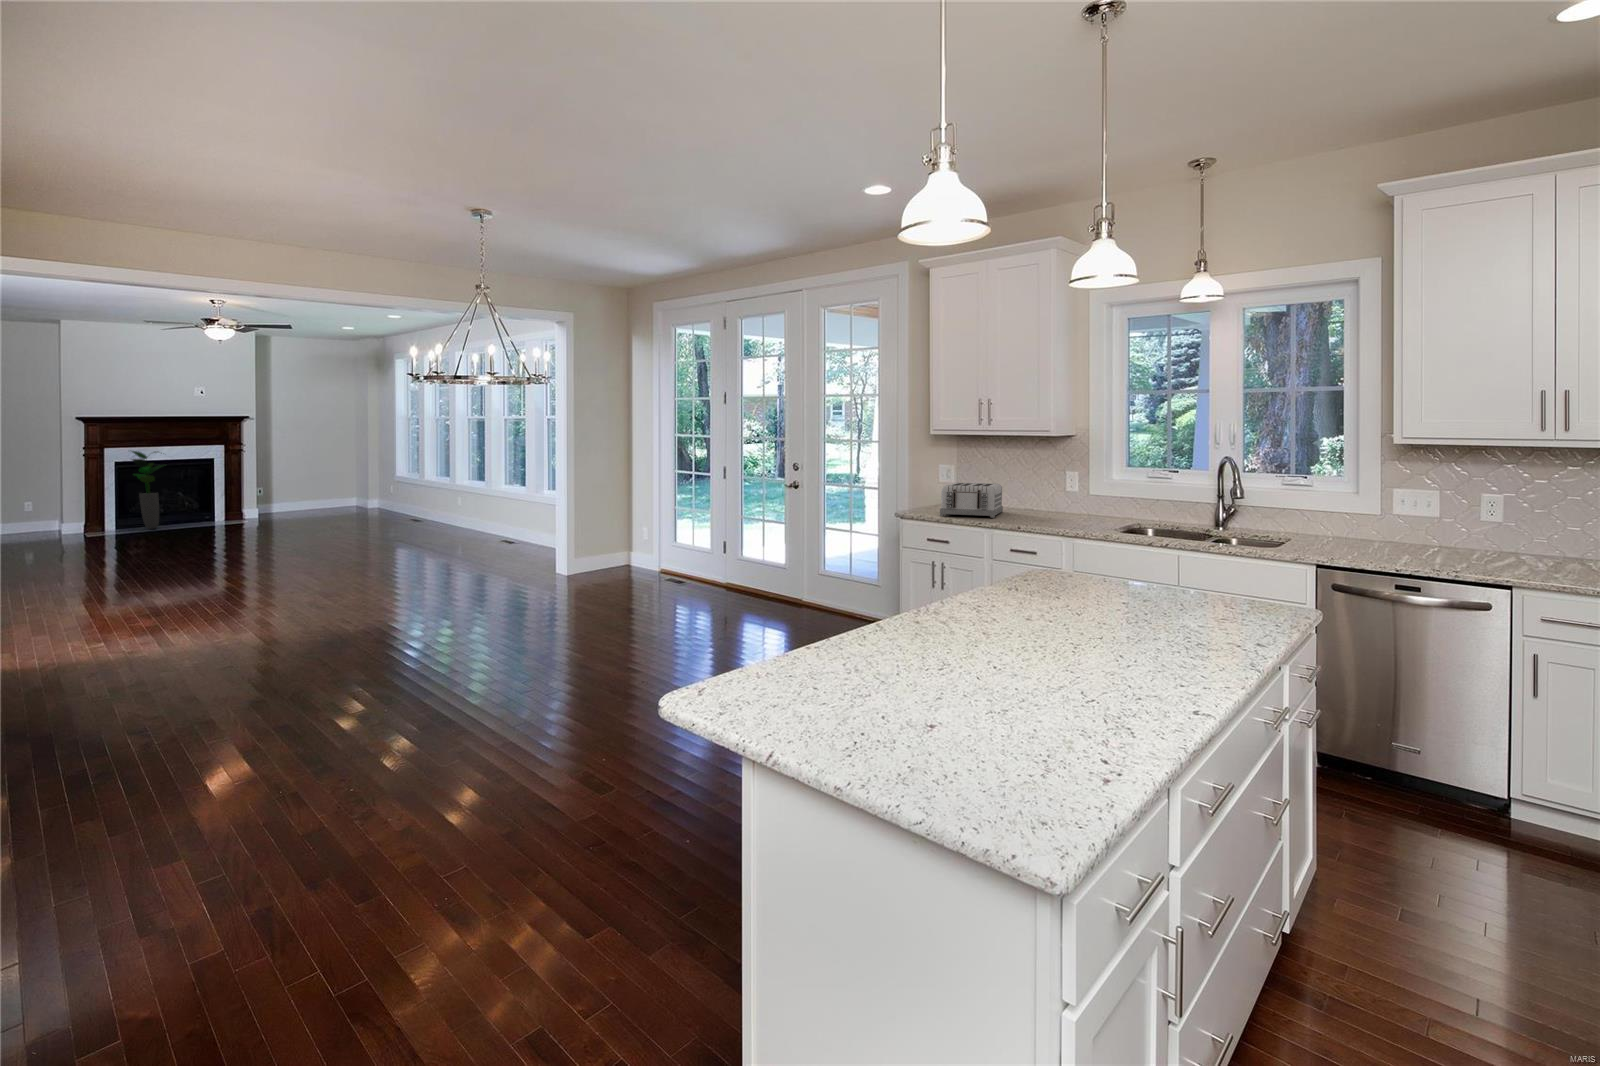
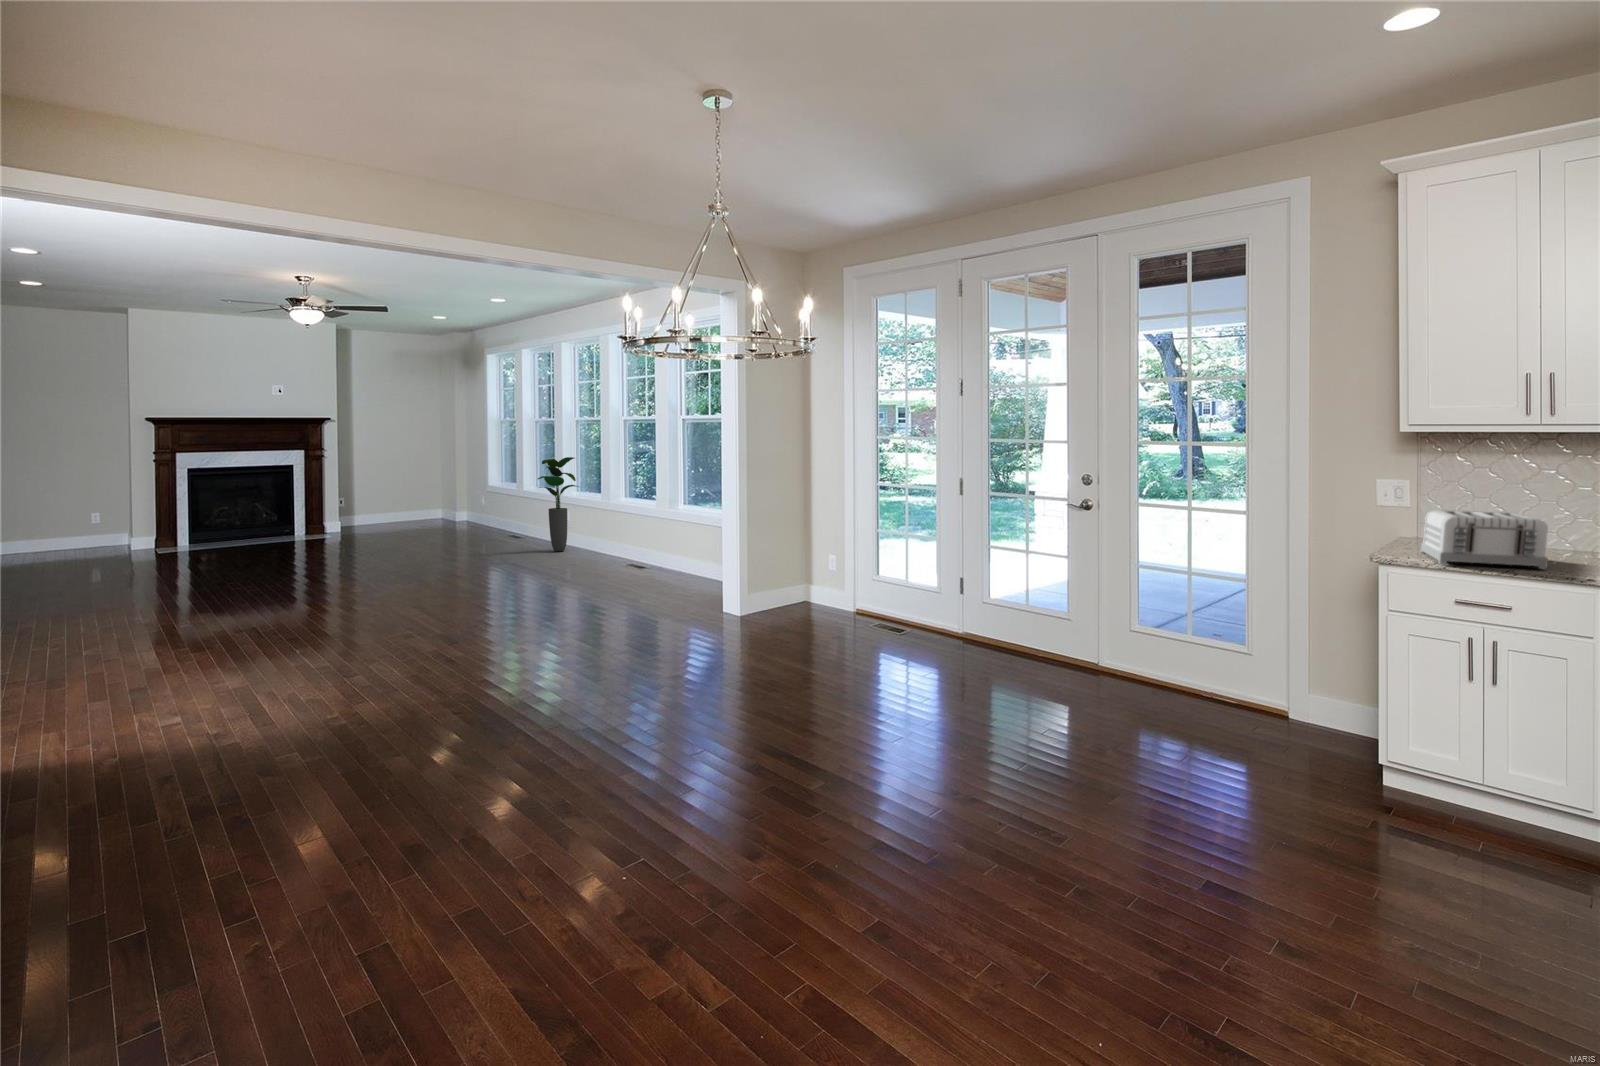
potted plant: present [132,451,163,529] -> present [538,457,579,552]

